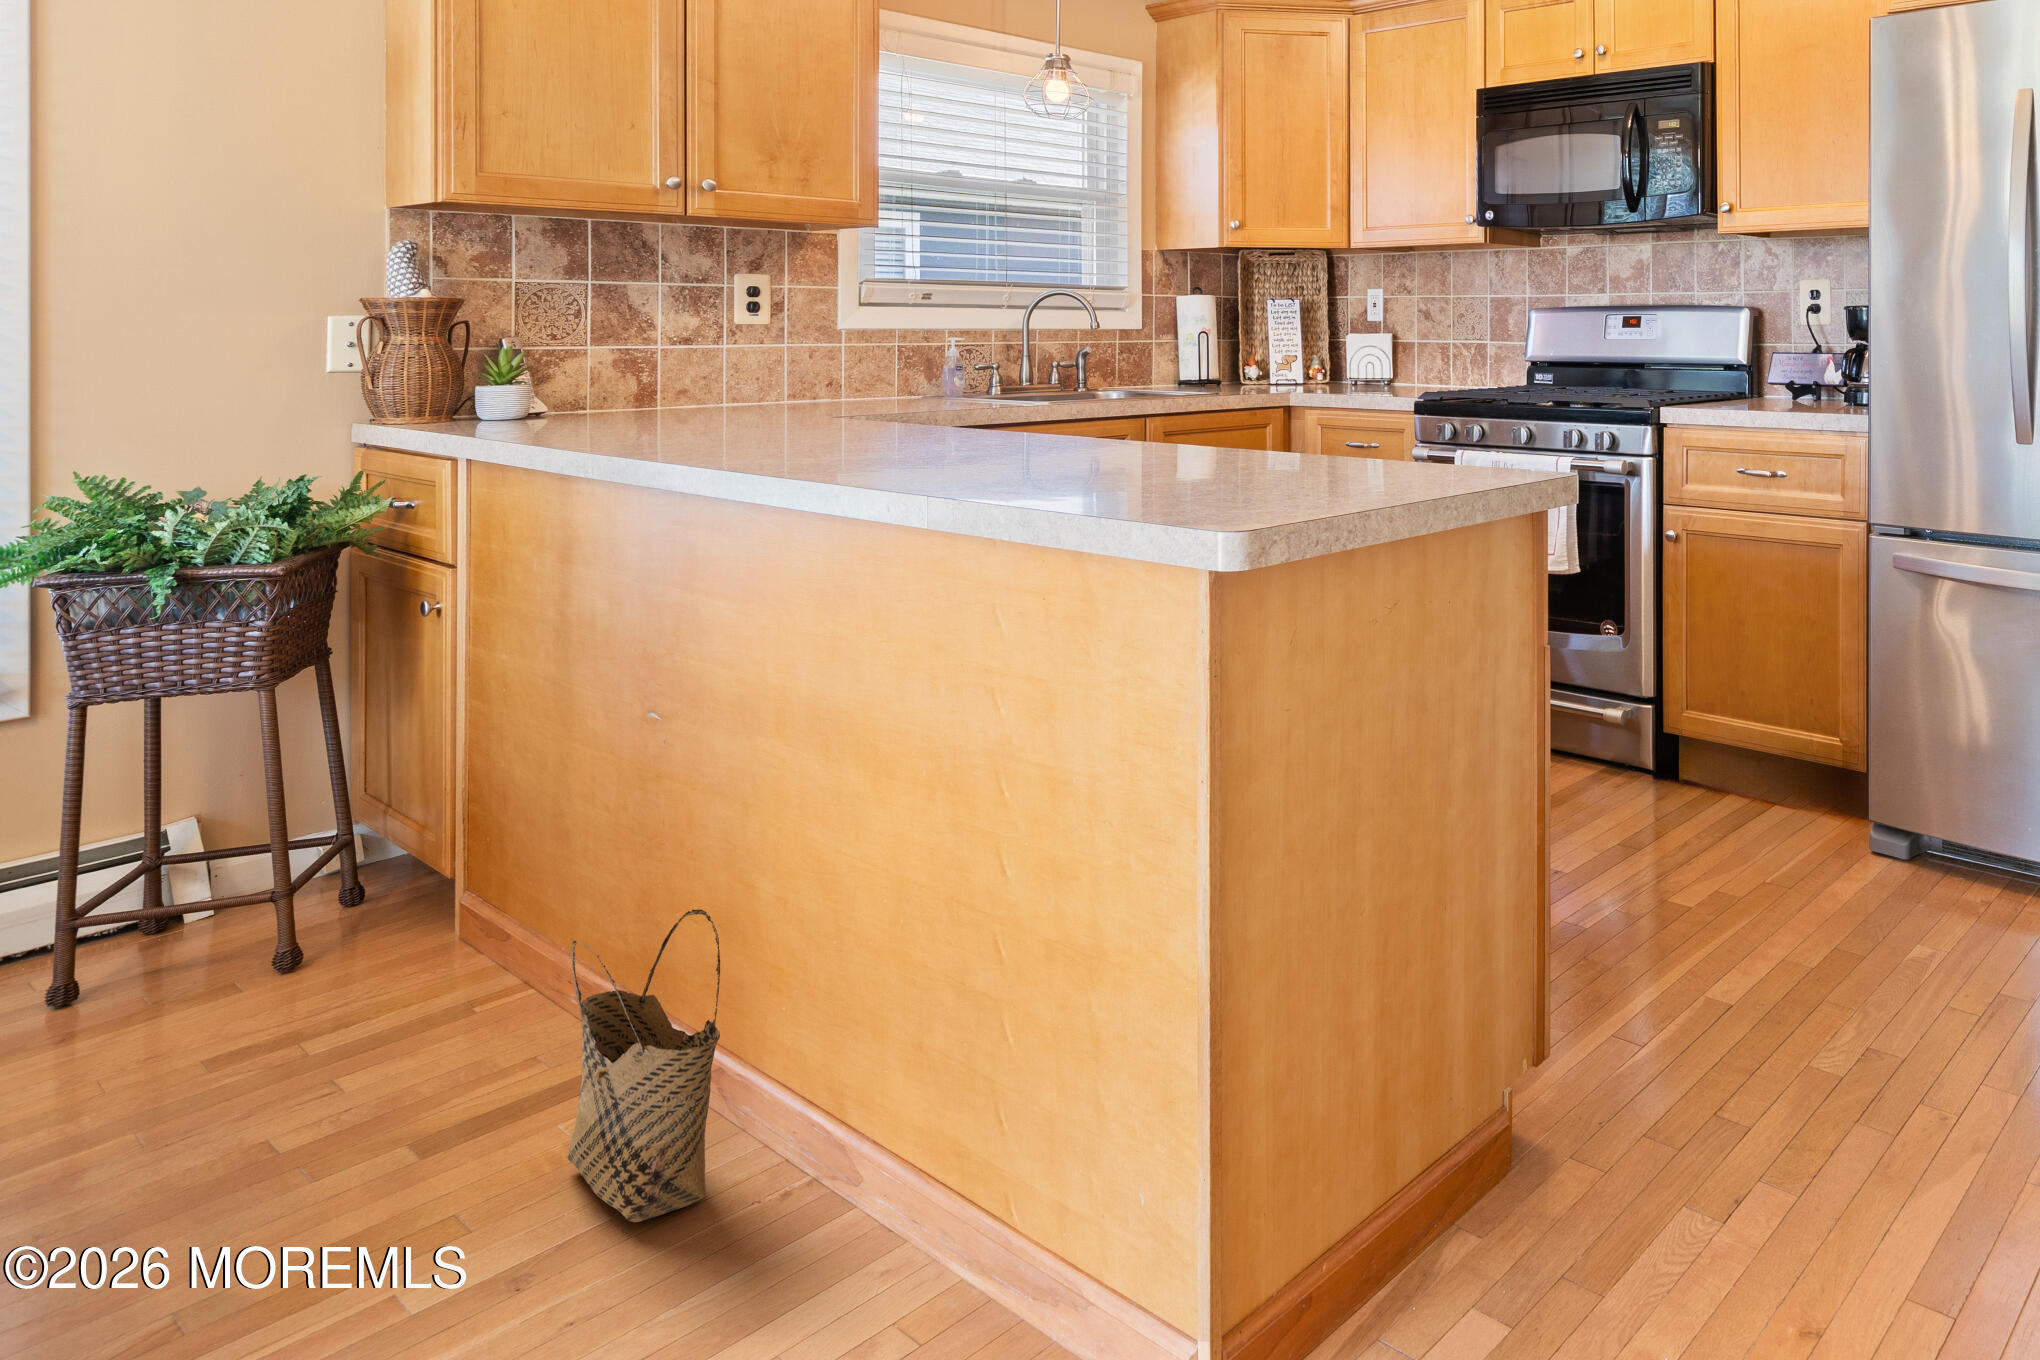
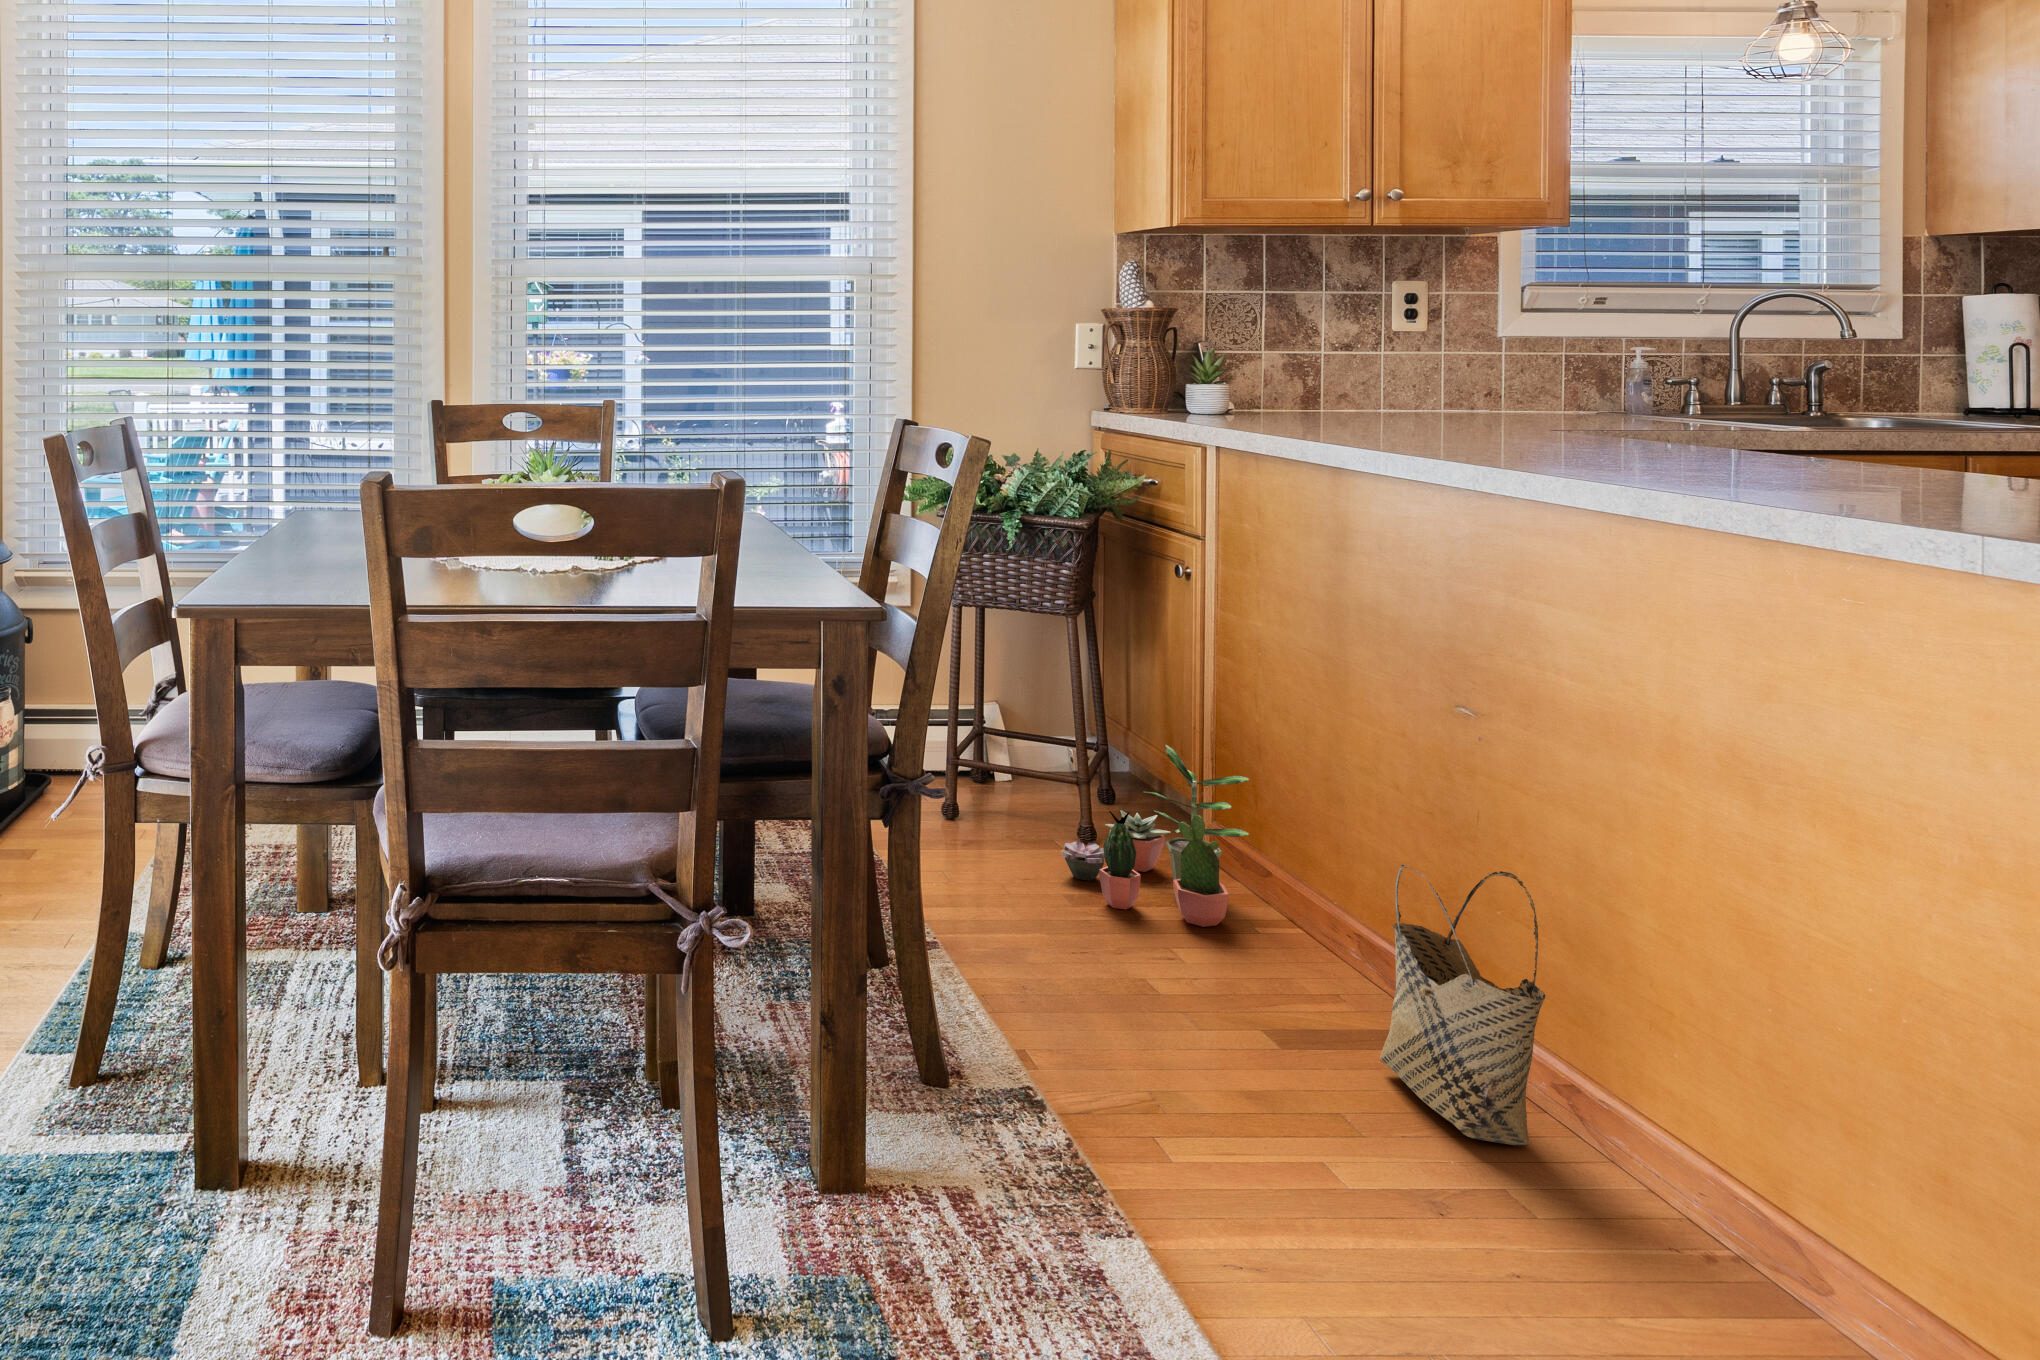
potted plant: none [219,829,493,1063] -> present [1061,745,1249,927]

